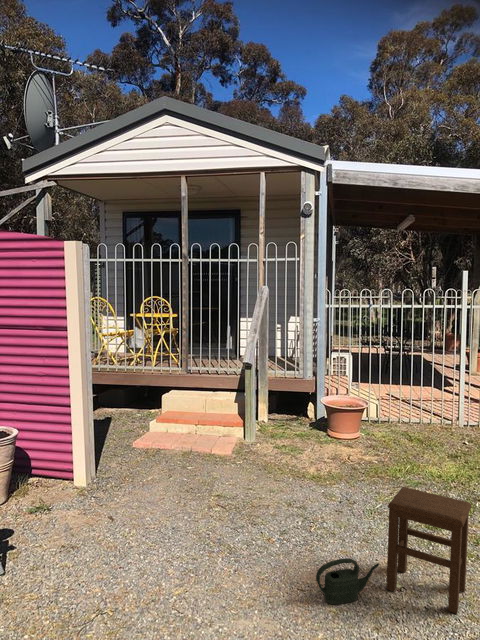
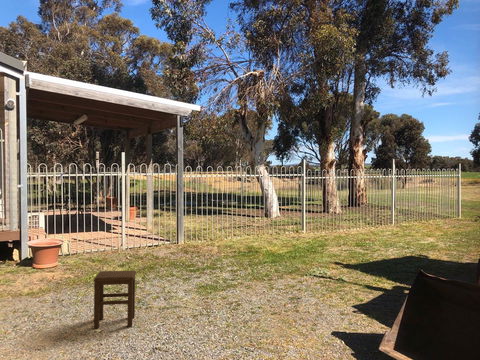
watering can: present [316,558,379,604] -> none [53,314,90,344]

